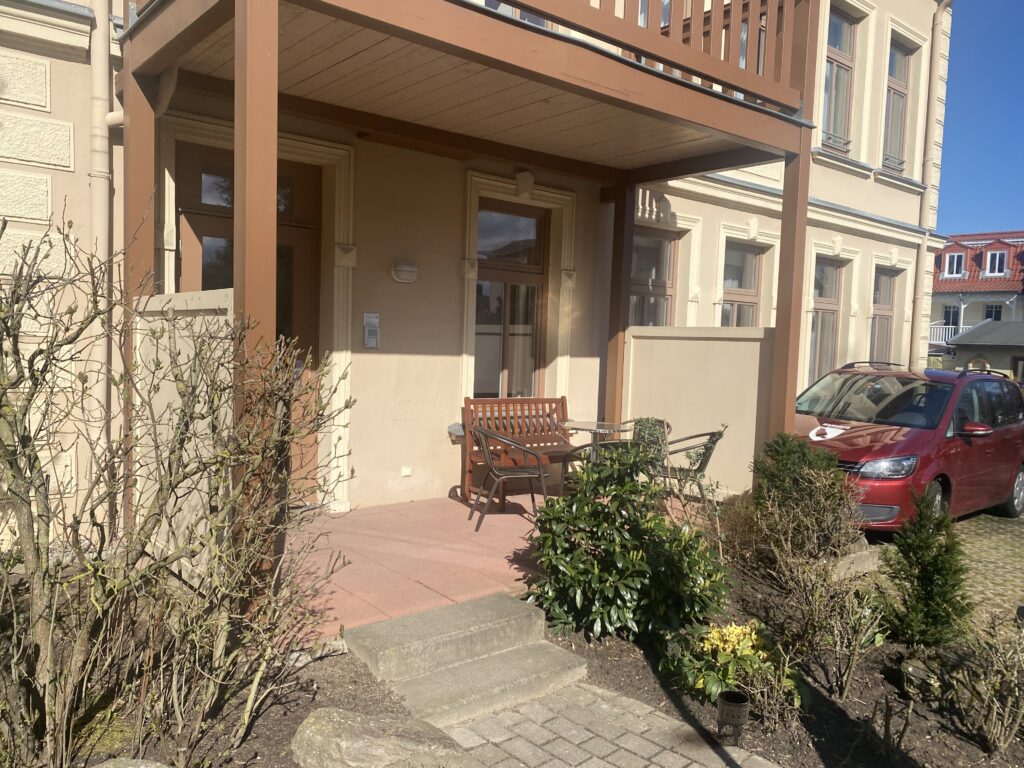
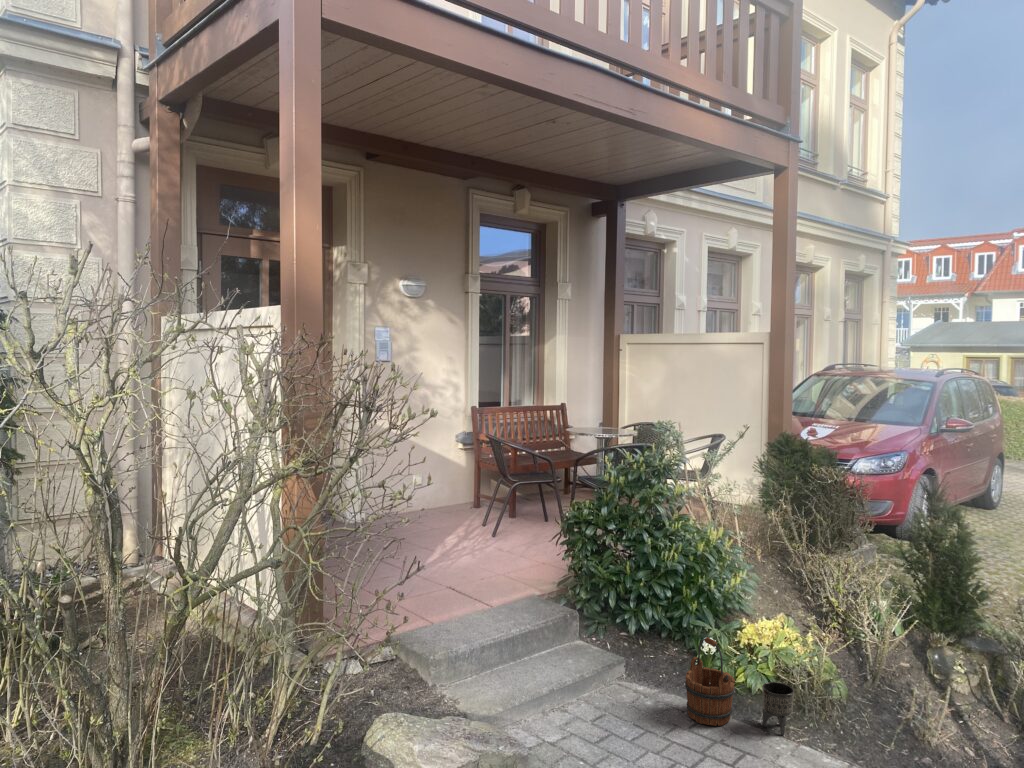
wooden bucket: none [640,641,690,733] -> present [685,637,735,726]

